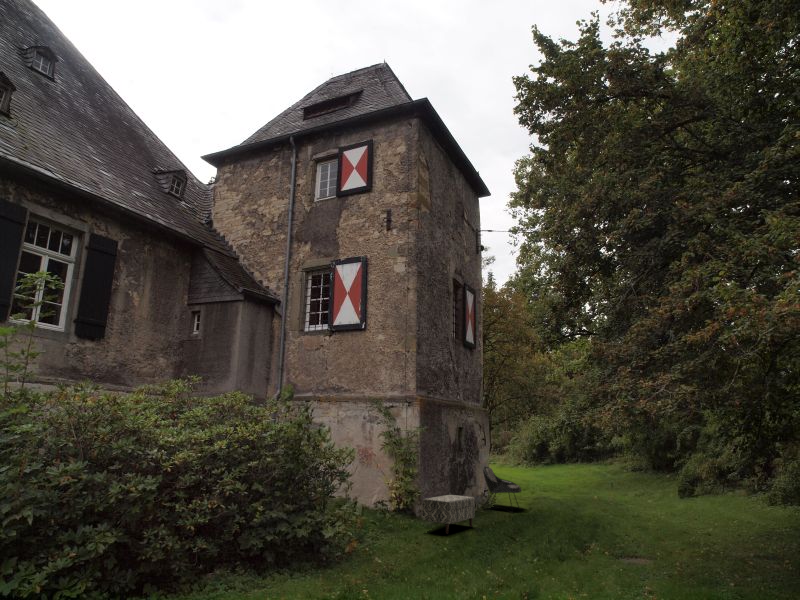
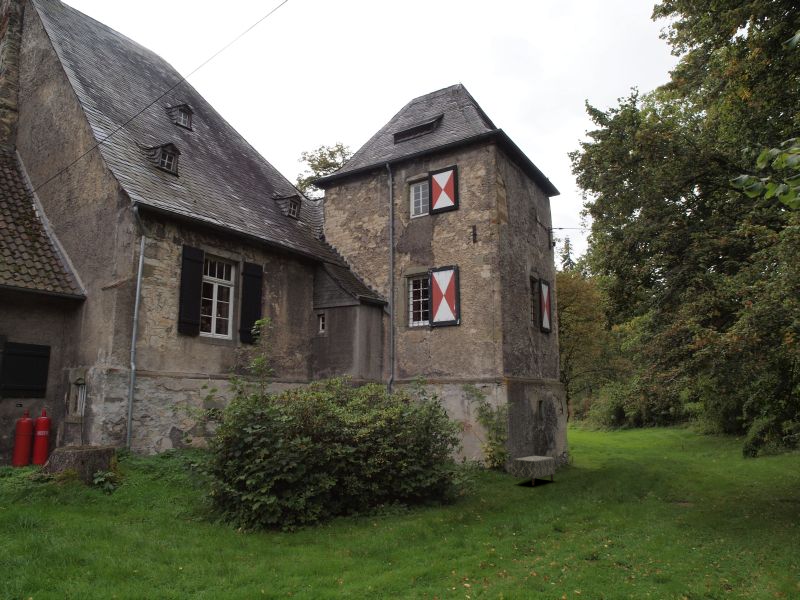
lounge chair: present [483,466,522,513] -> none [561,433,596,471]

